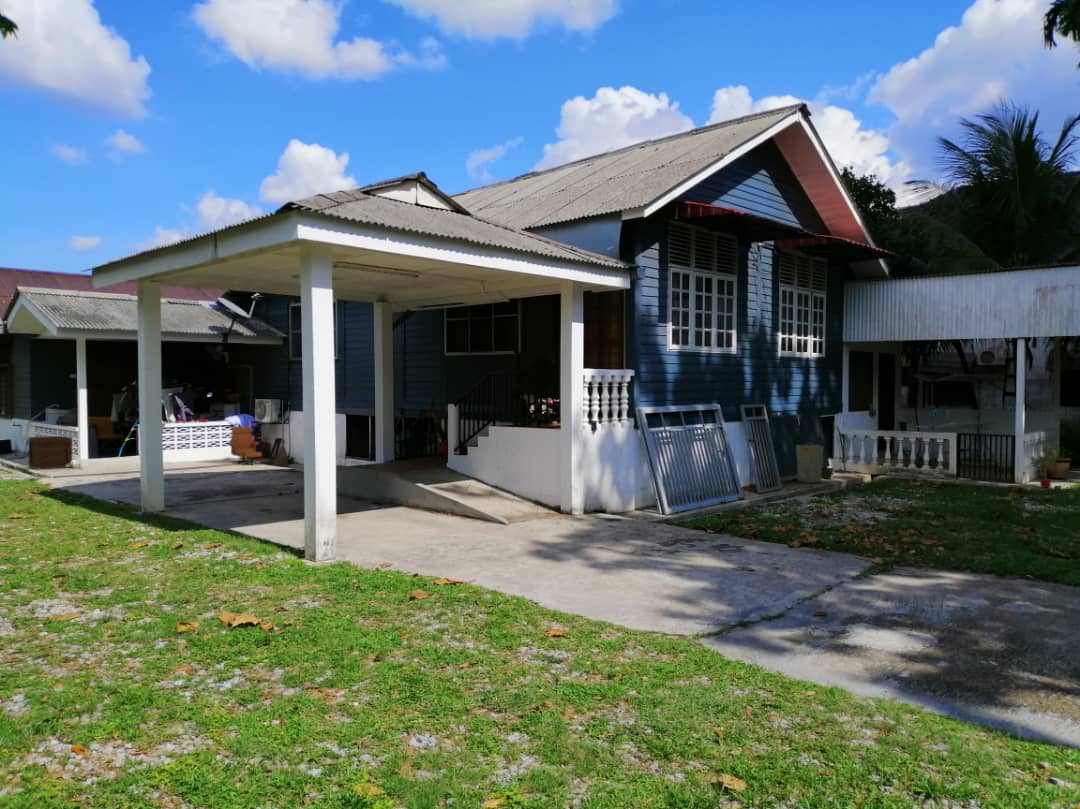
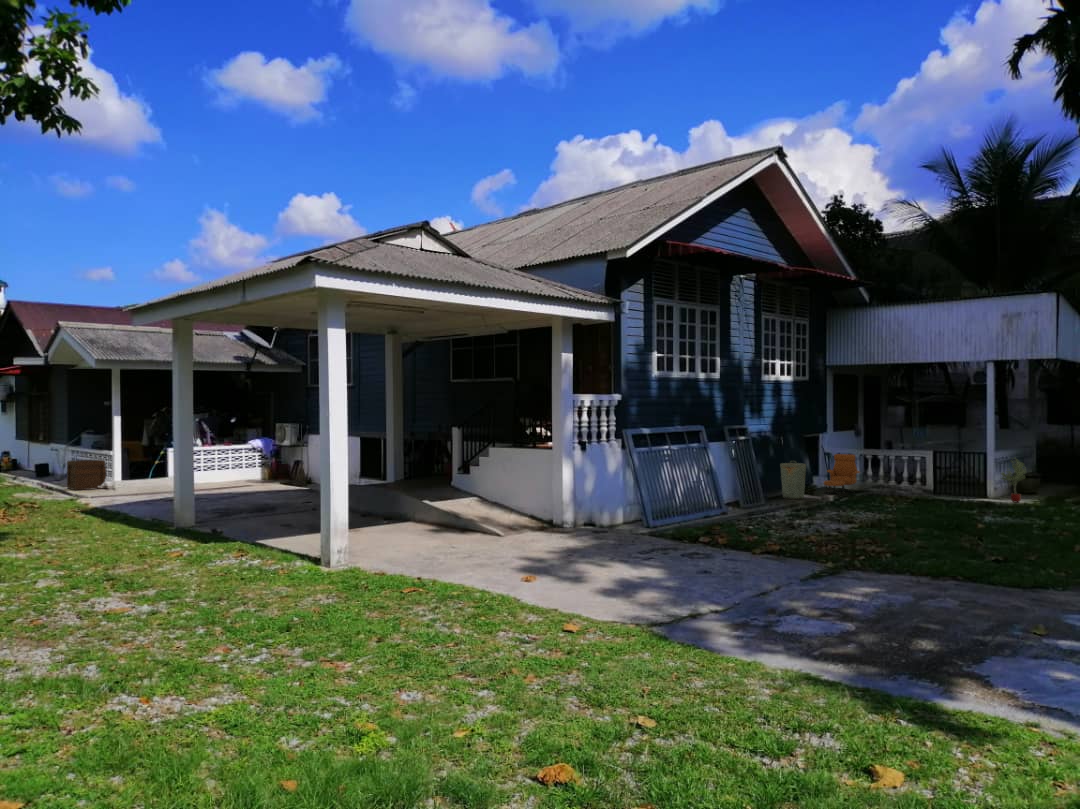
lounge chair: present [228,427,262,464] -> present [824,454,860,495]

